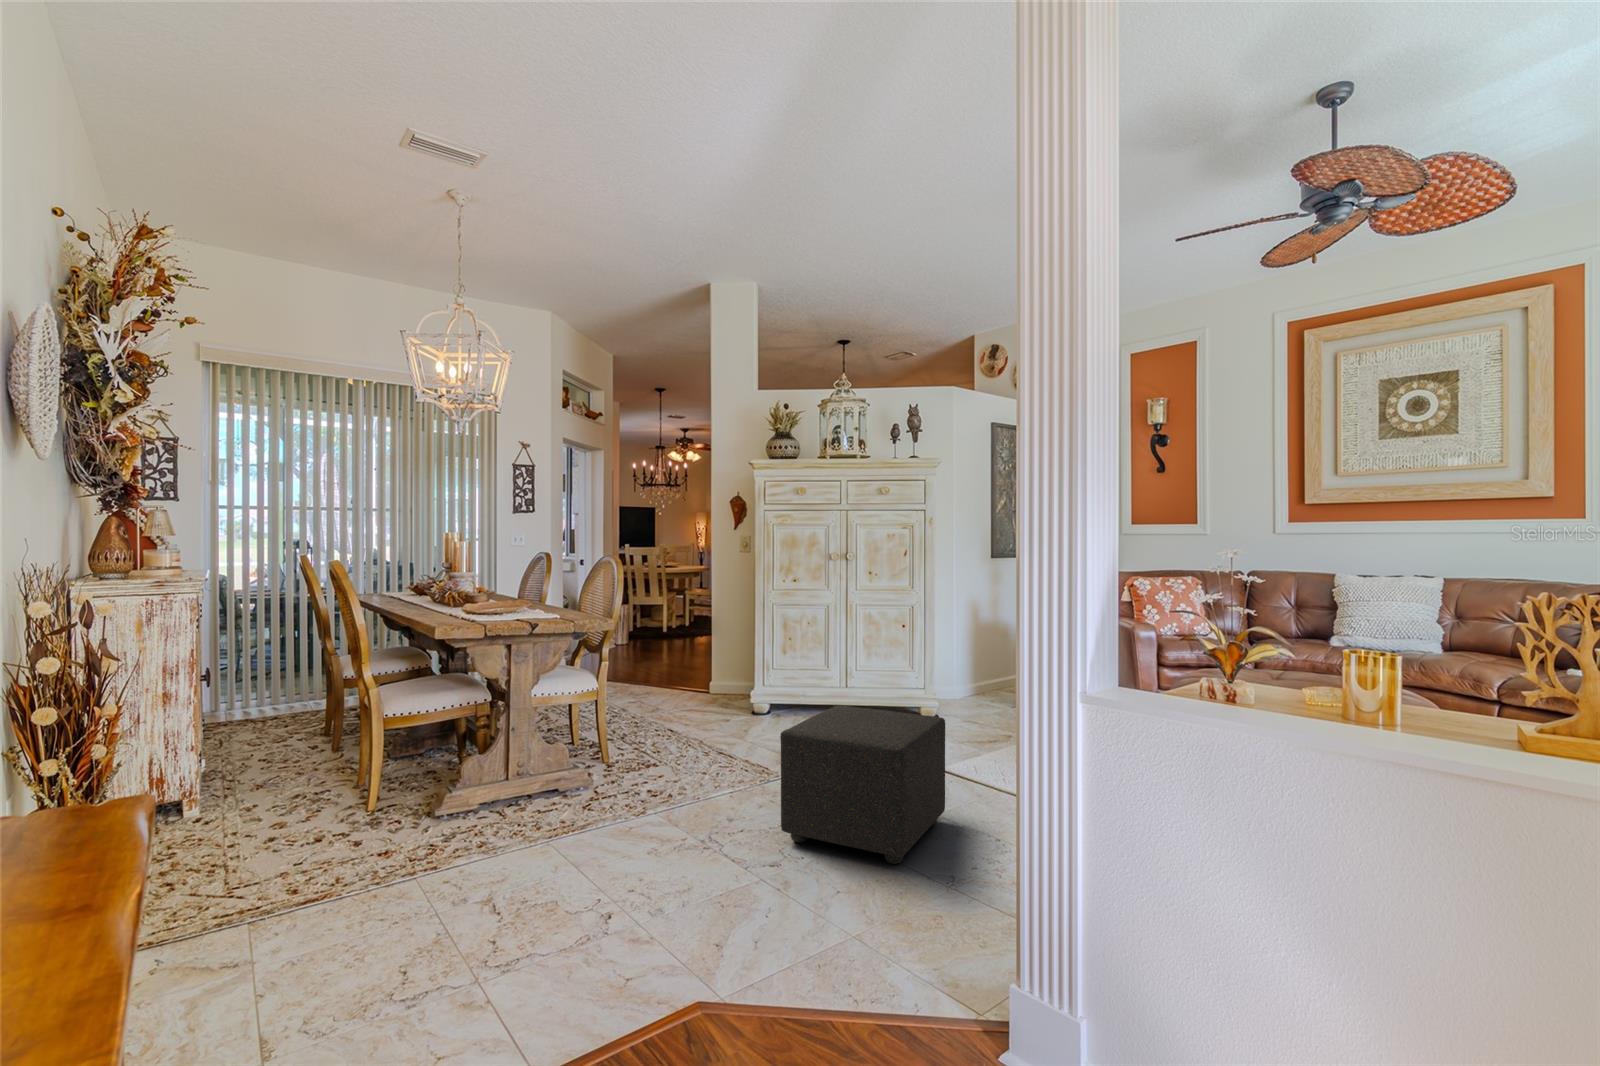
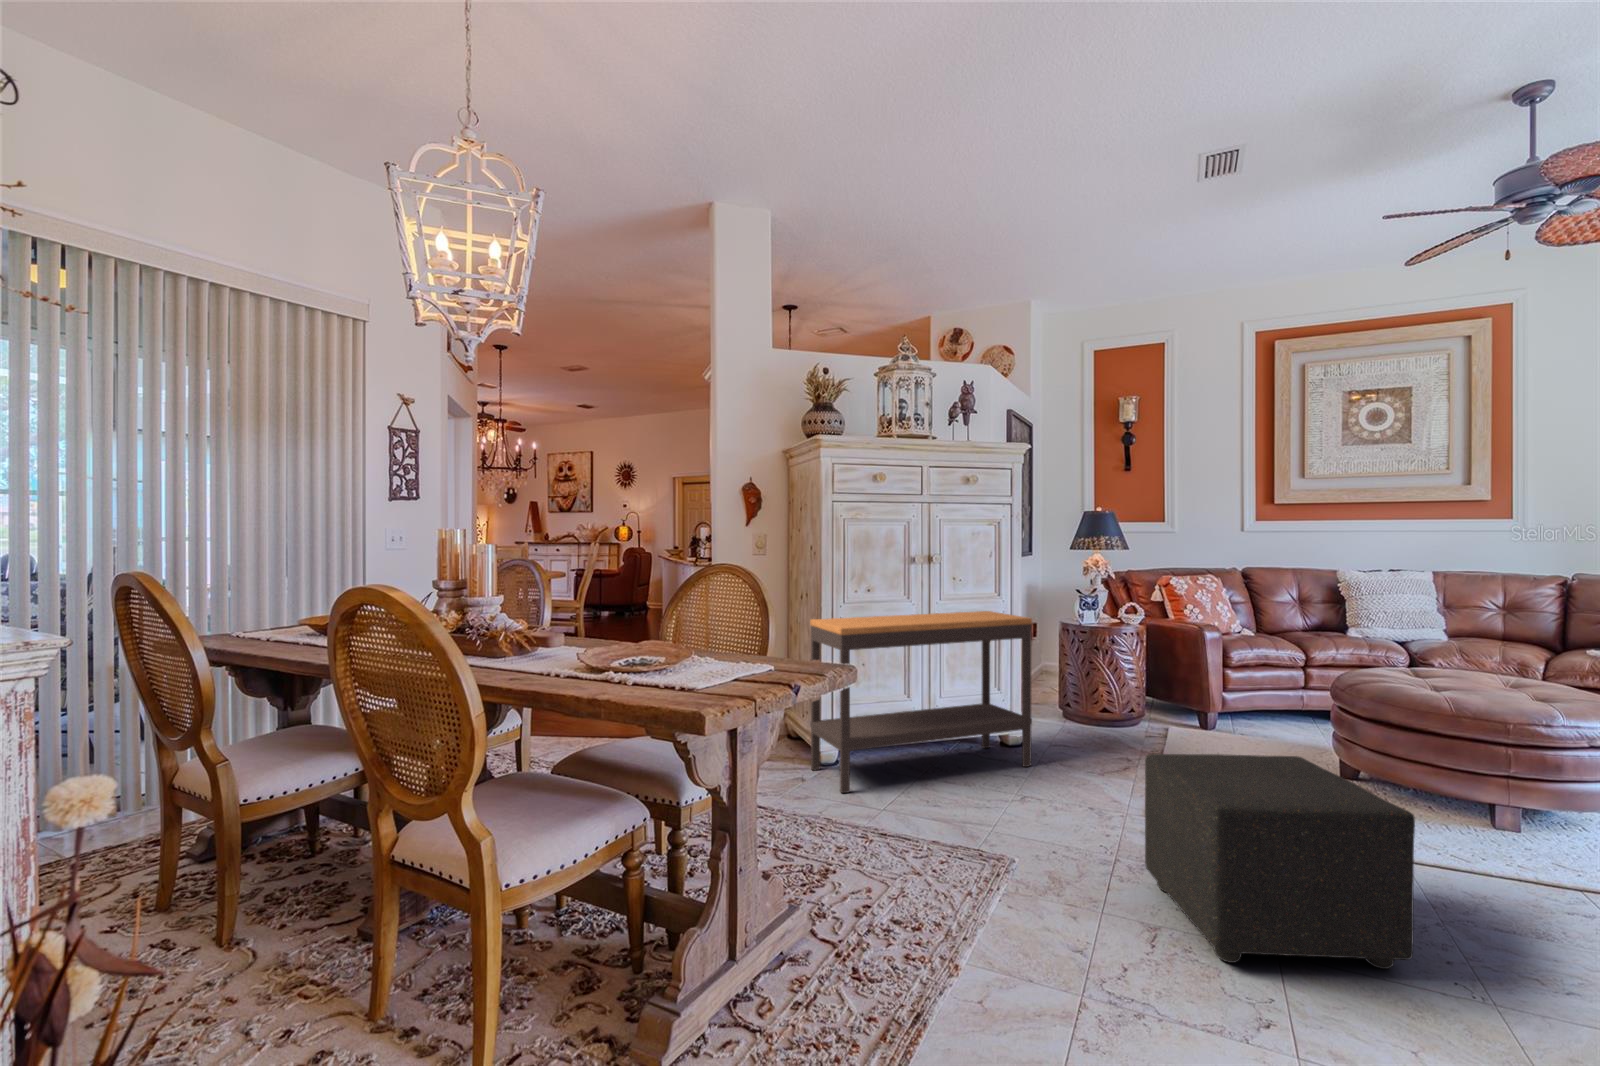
console table: none [734,602,910,732] -> present [810,611,1032,793]

